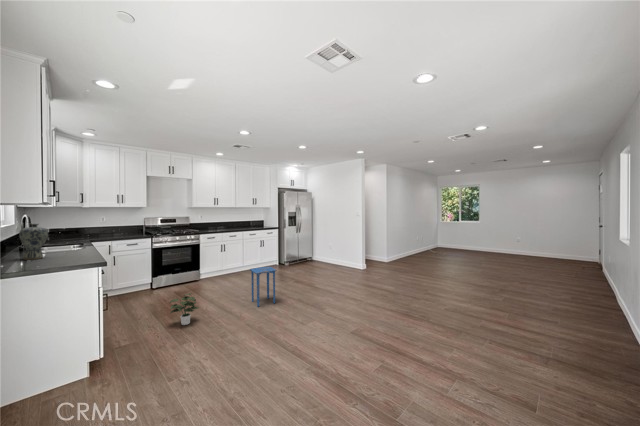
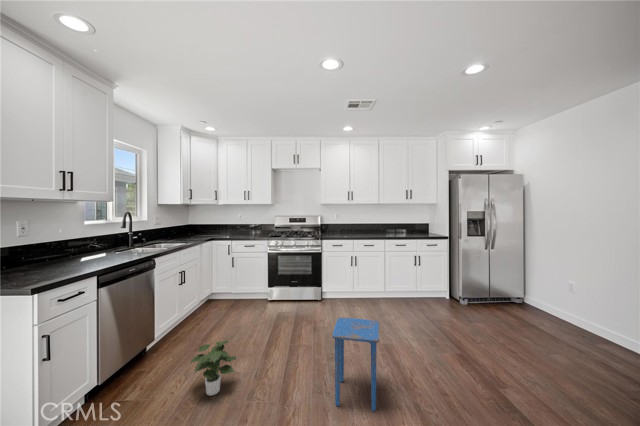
vase: present [19,224,48,260] -> none [38,222,71,264]

